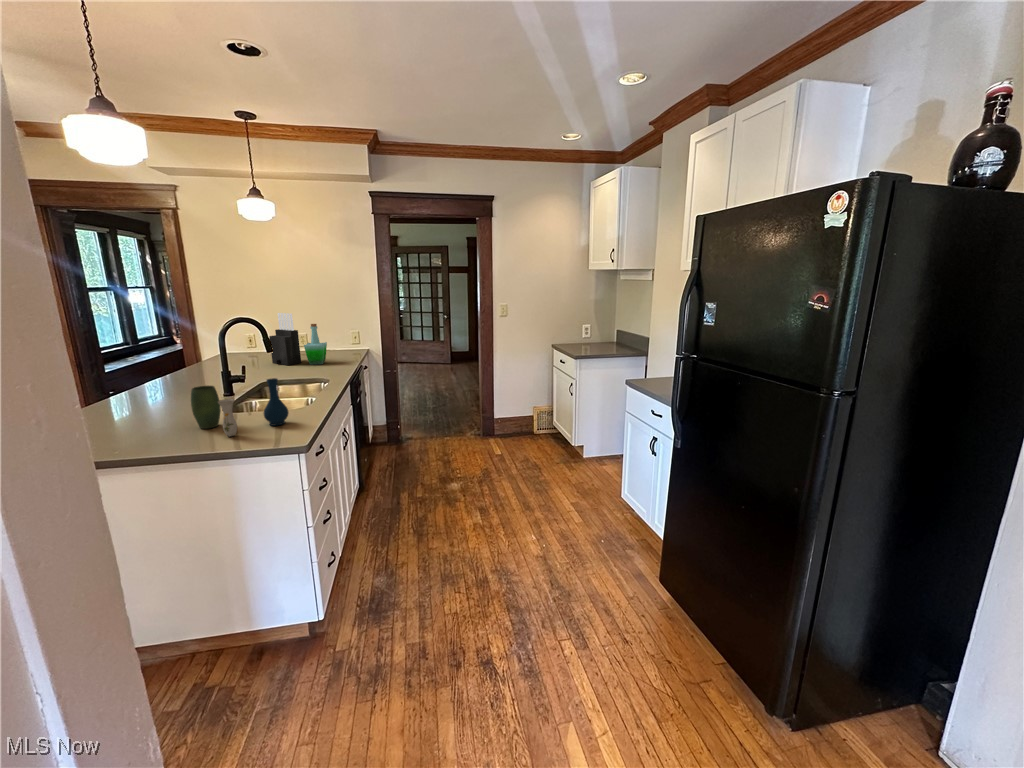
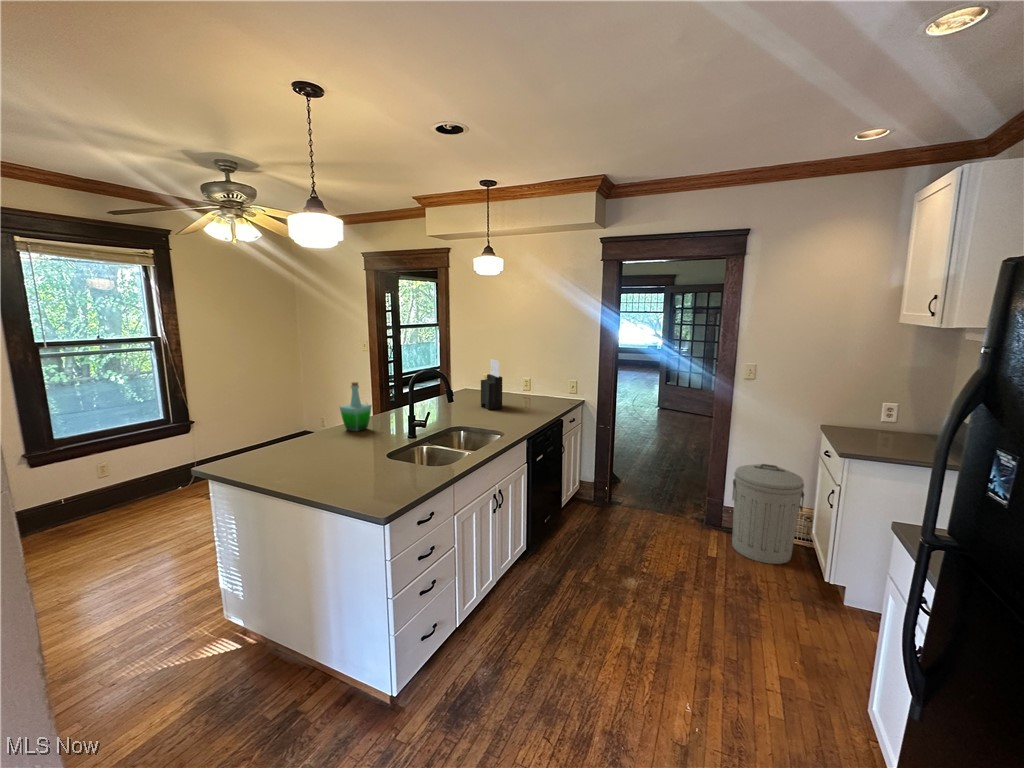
bottle: present [304,324,327,365] -> present [340,382,372,431]
vase: present [191,378,289,436] -> none [343,433,411,486]
trash can: none [503,378,550,448] -> present [732,464,804,564]

